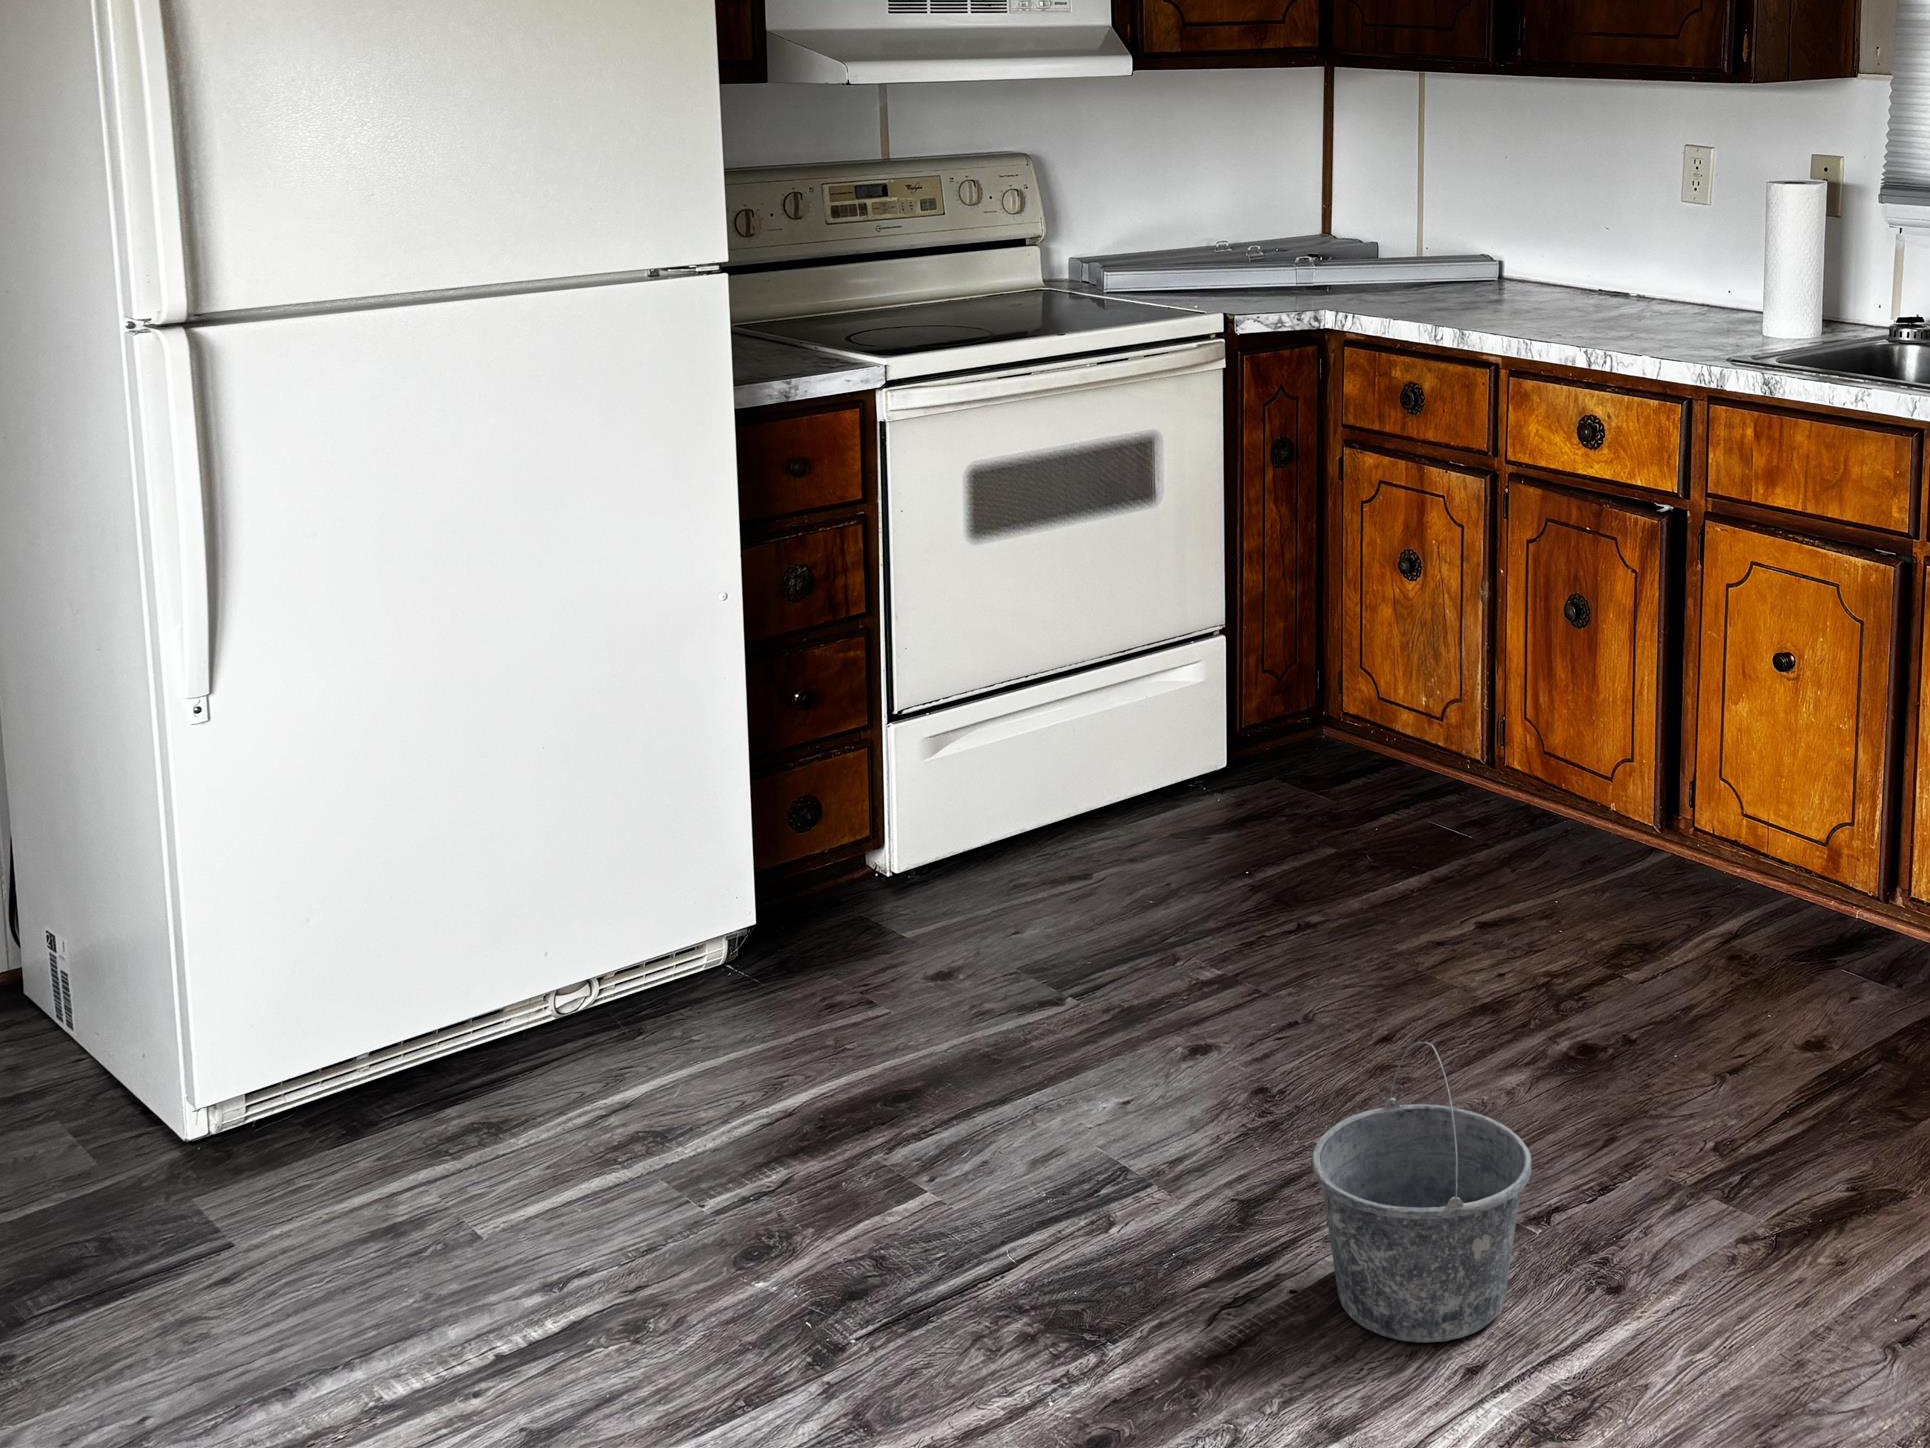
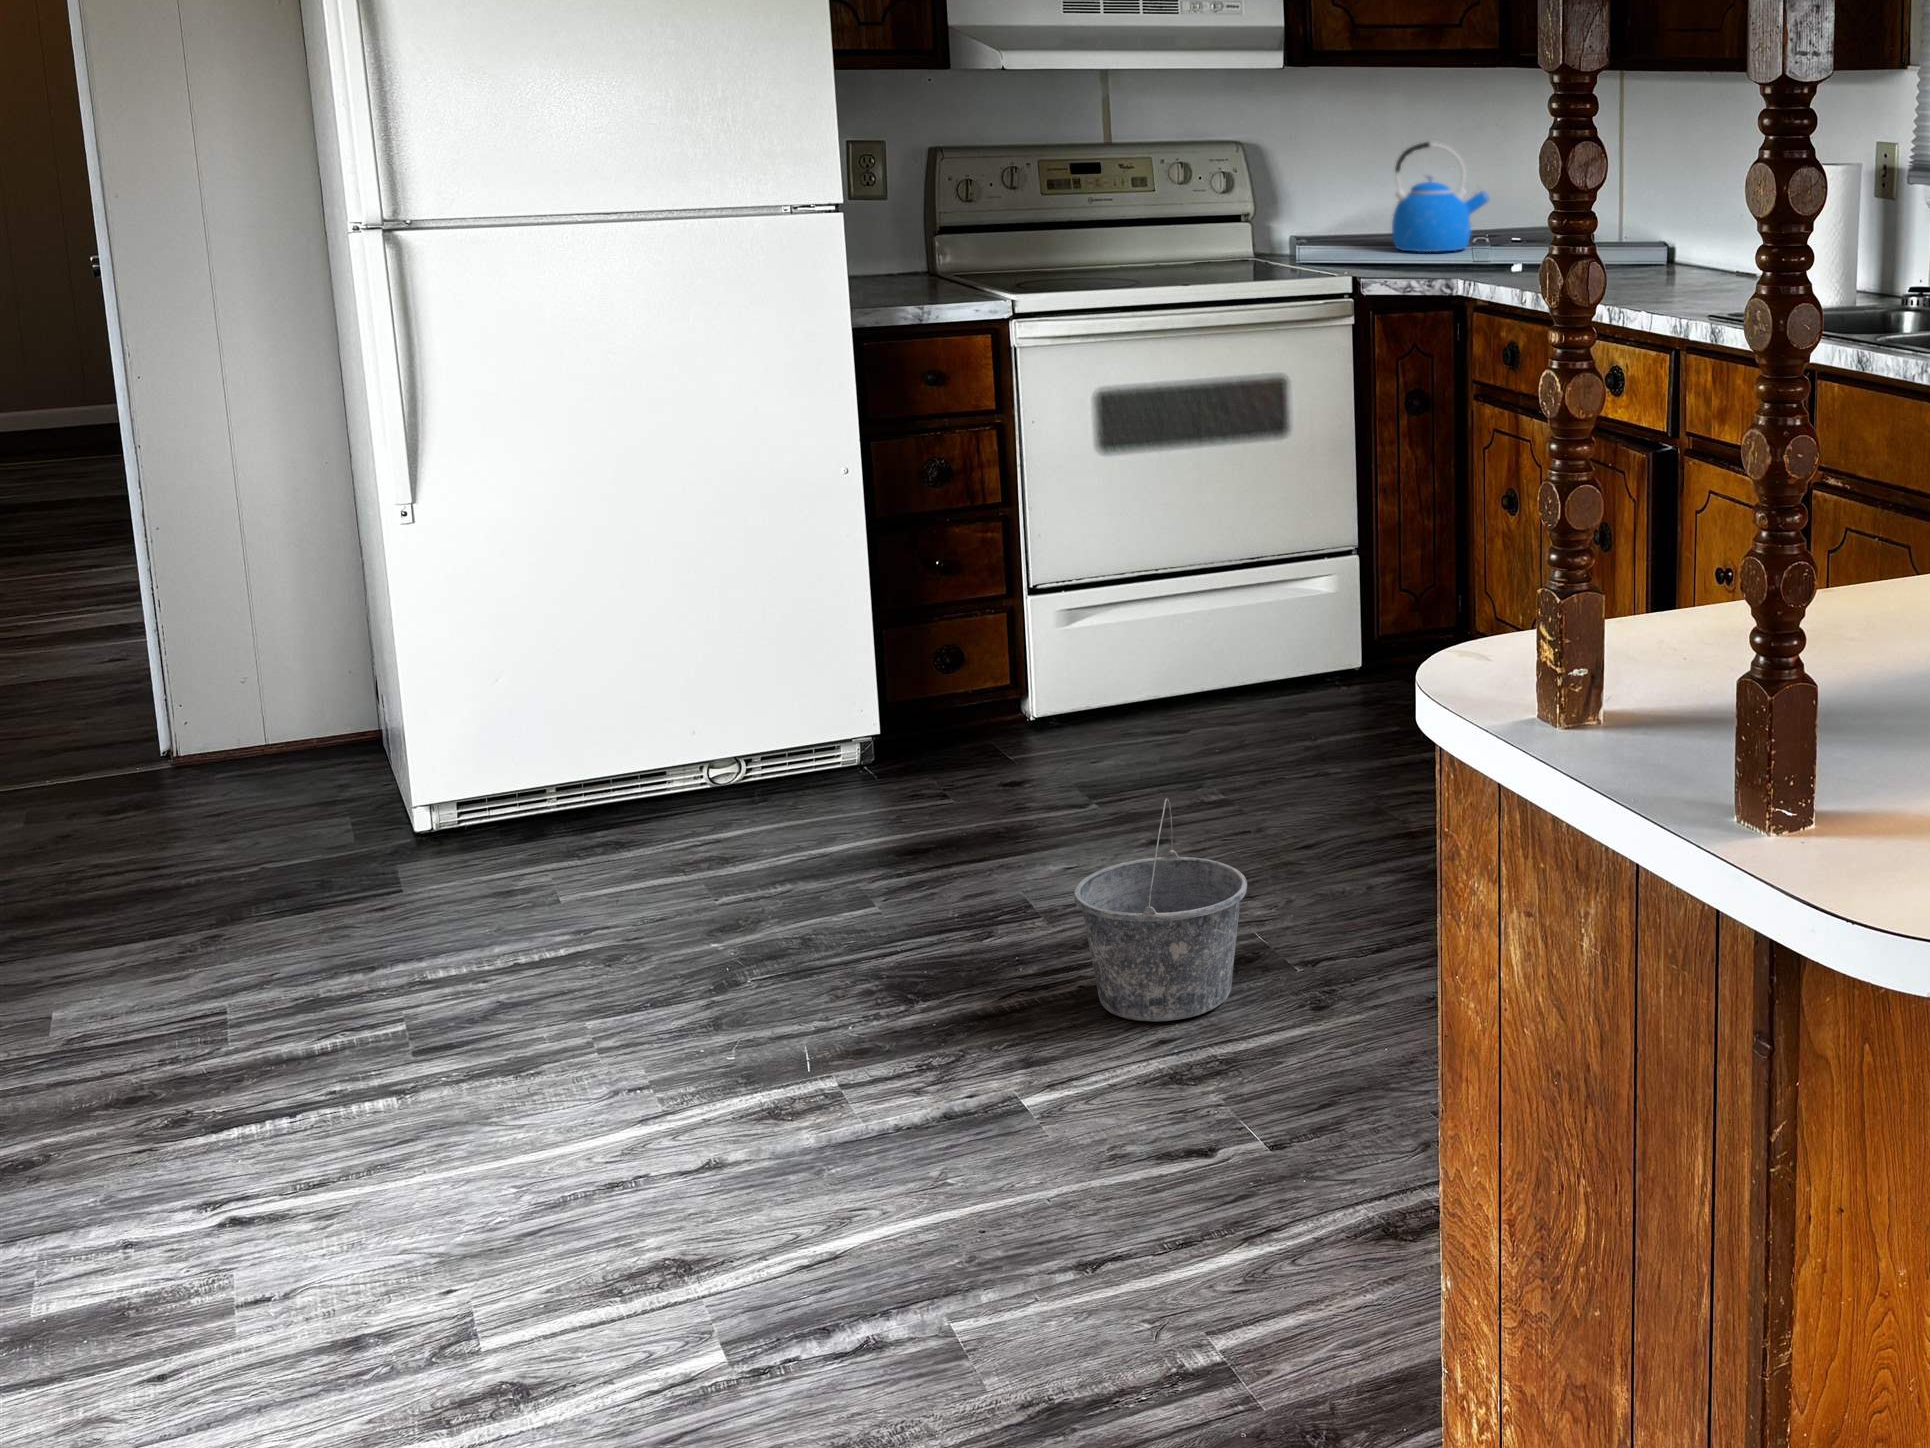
kettle: none [1198,150,1306,275] -> present [1392,142,1490,252]

